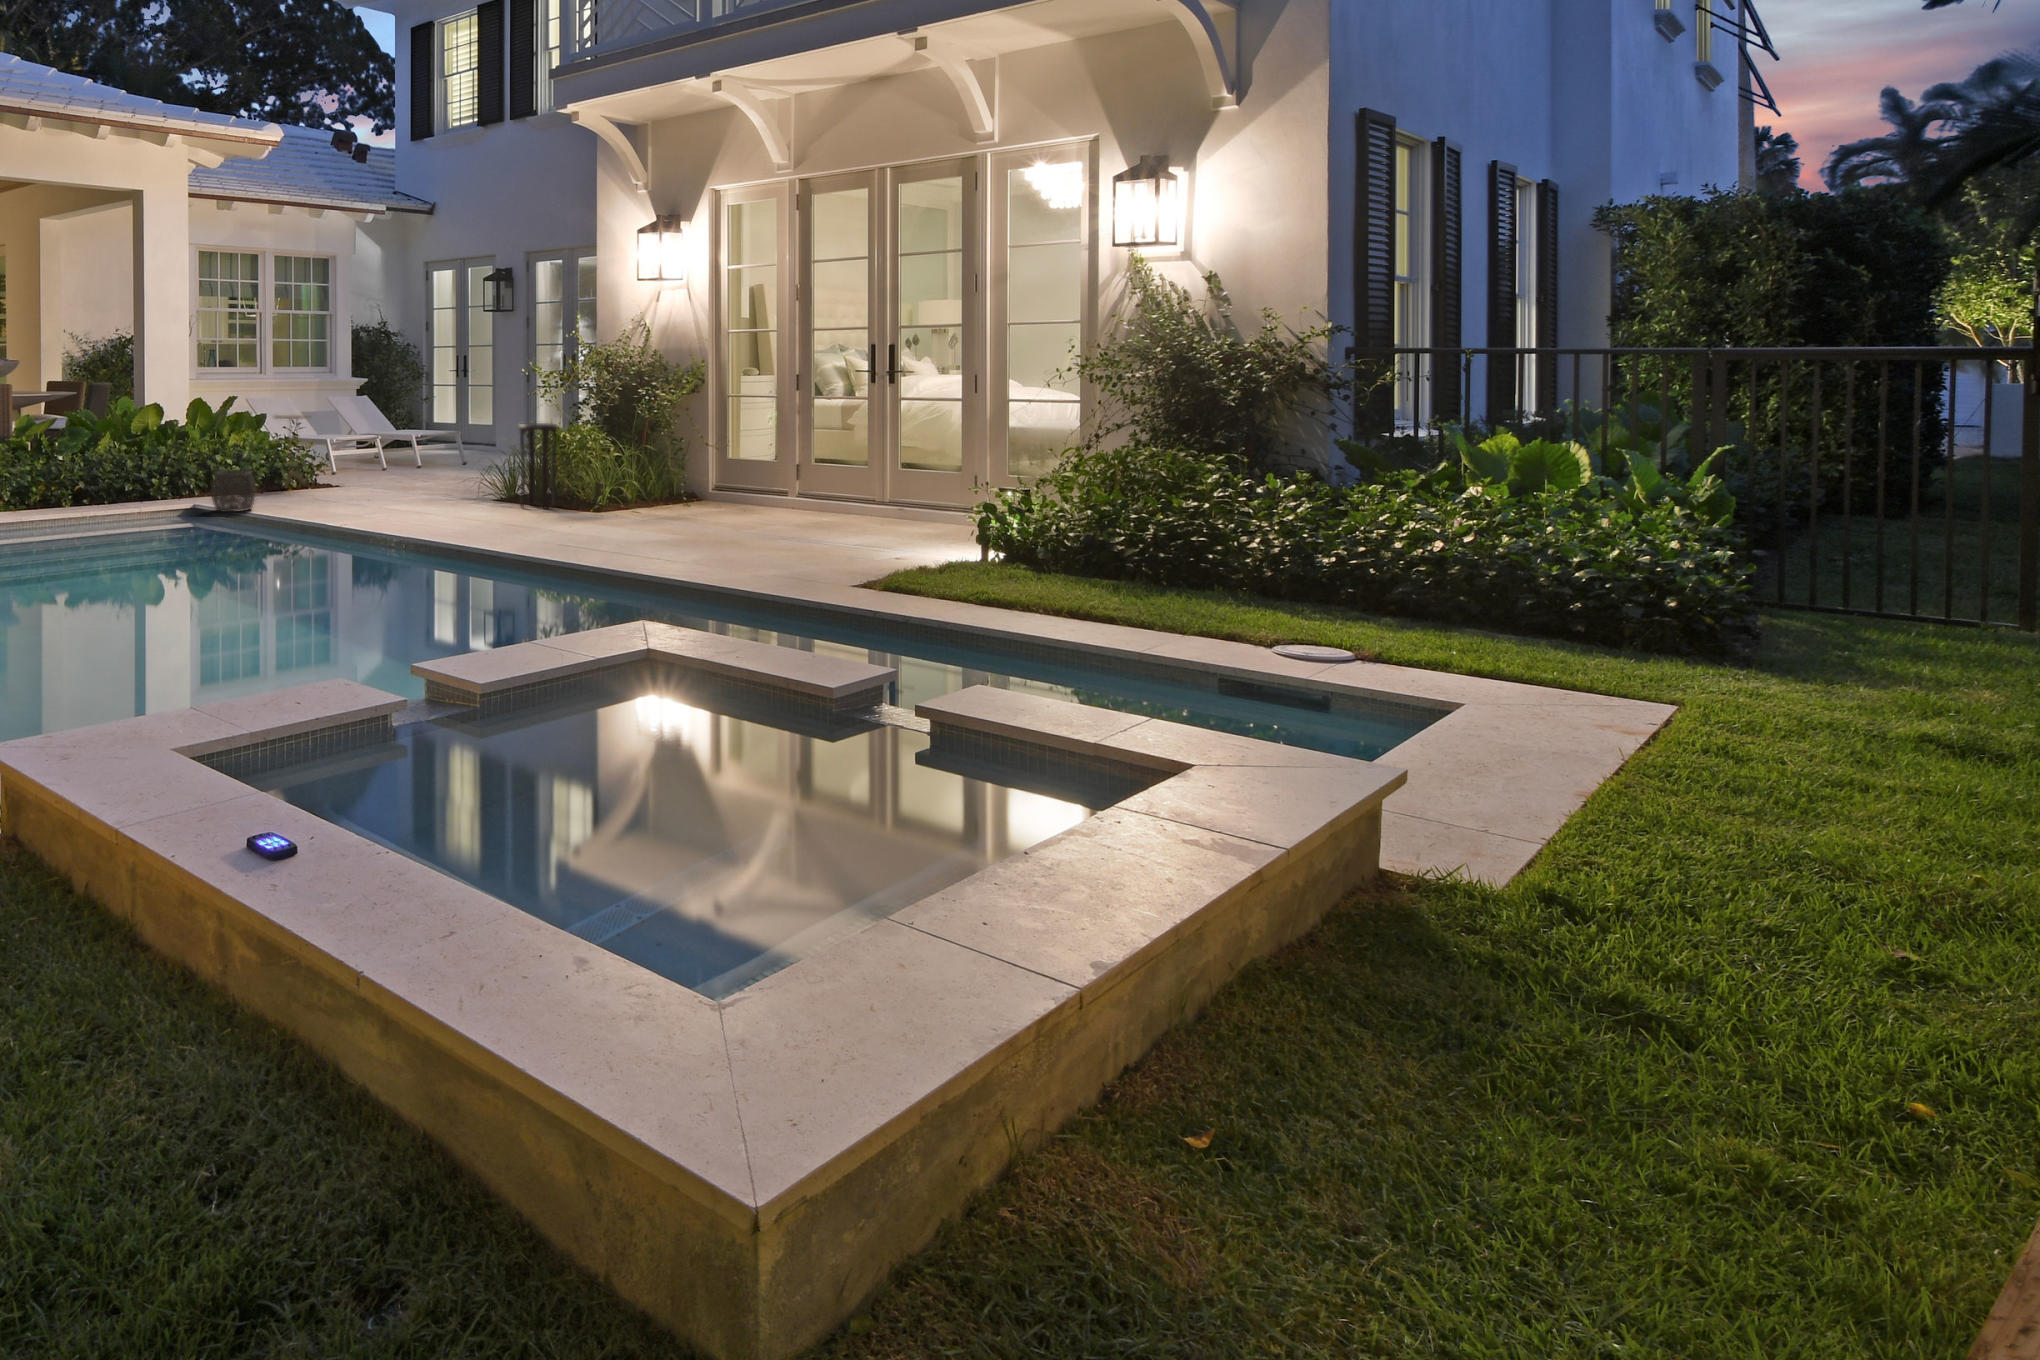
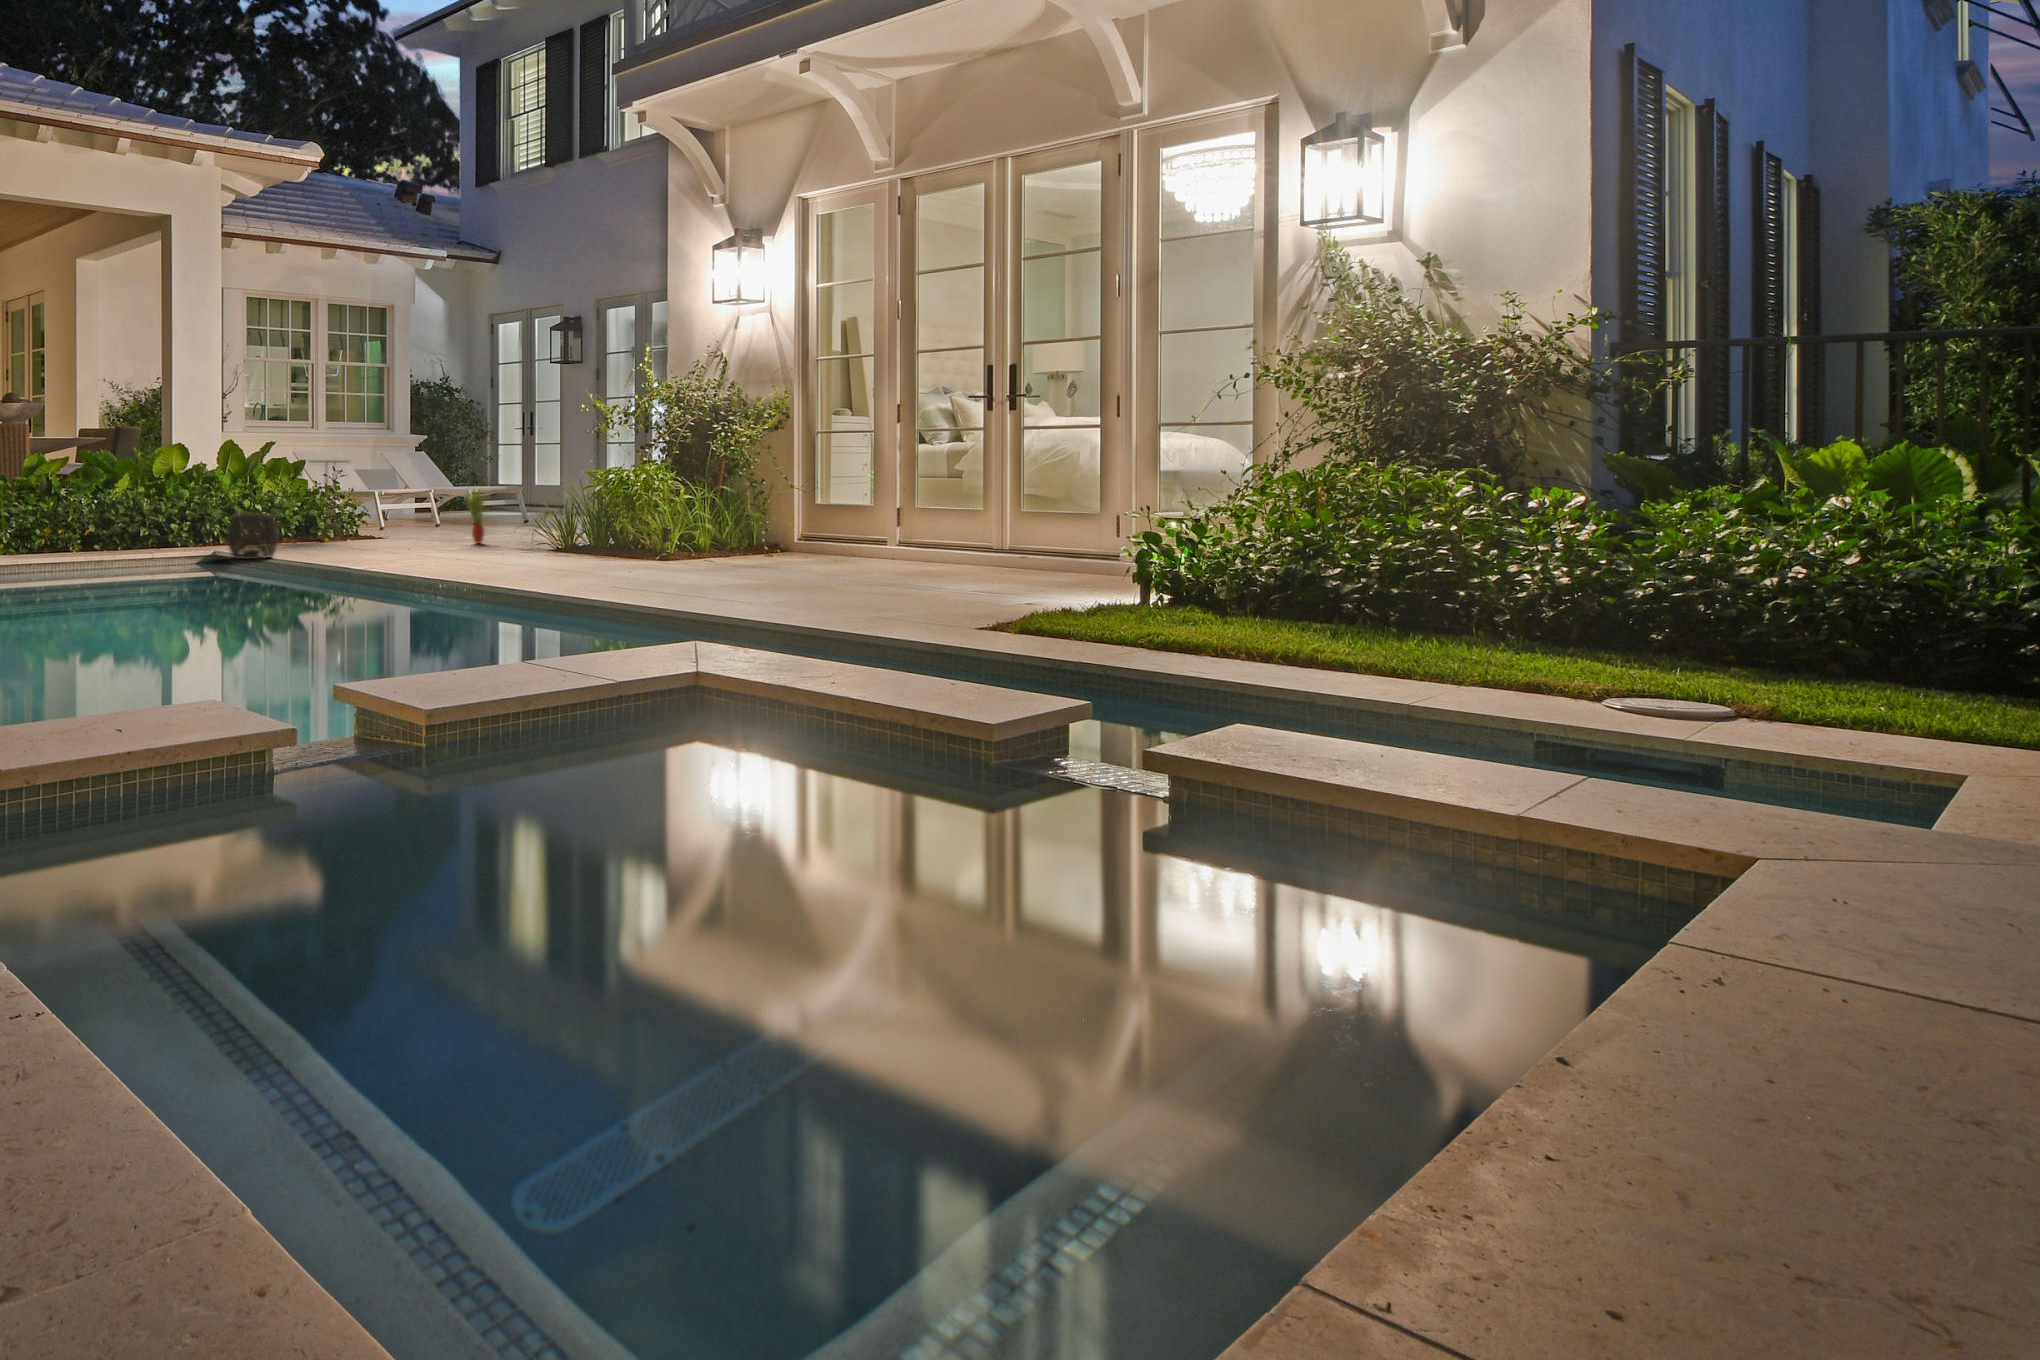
stool: present [519,423,558,509] -> none [577,461,624,558]
potted plant: none [413,439,435,491] -> present [464,489,486,544]

